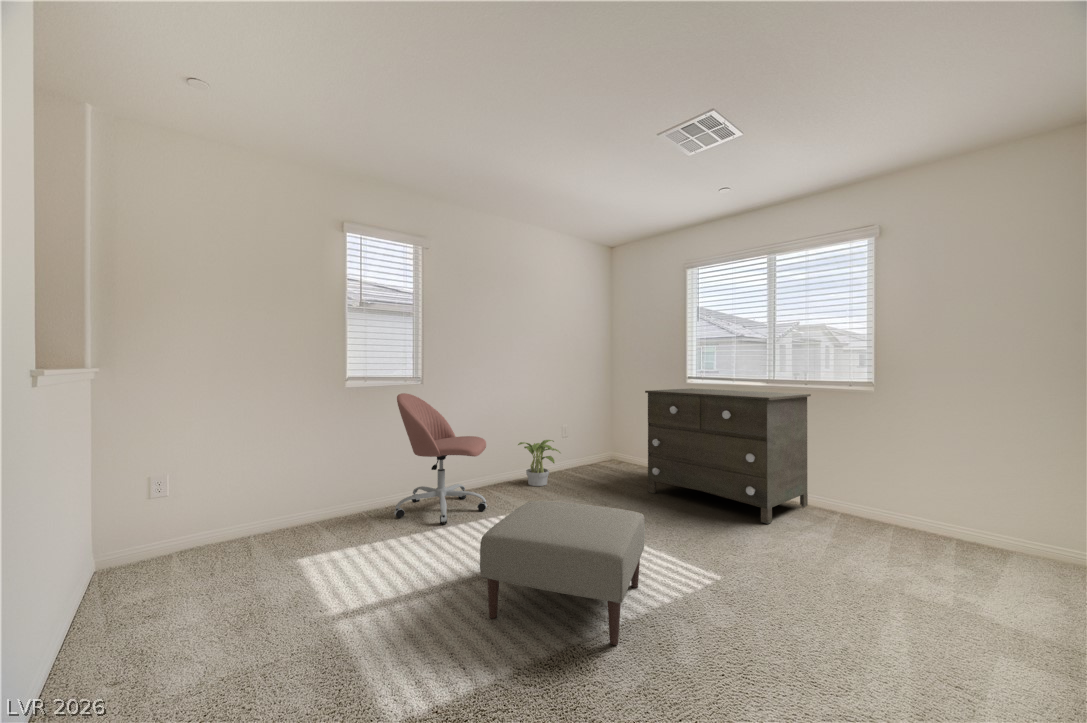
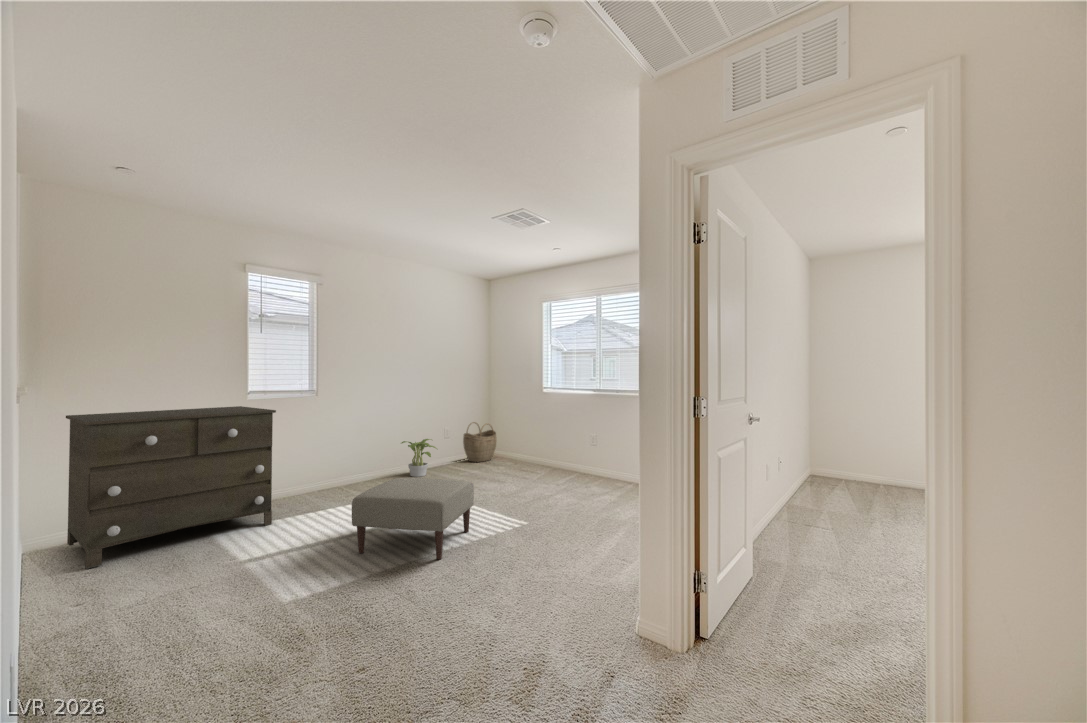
dresser: present [645,388,811,524] -> present [66,406,276,569]
office chair: present [394,393,487,524] -> none [291,403,371,505]
woven basket: none [585,420,625,469] -> present [463,422,497,462]

